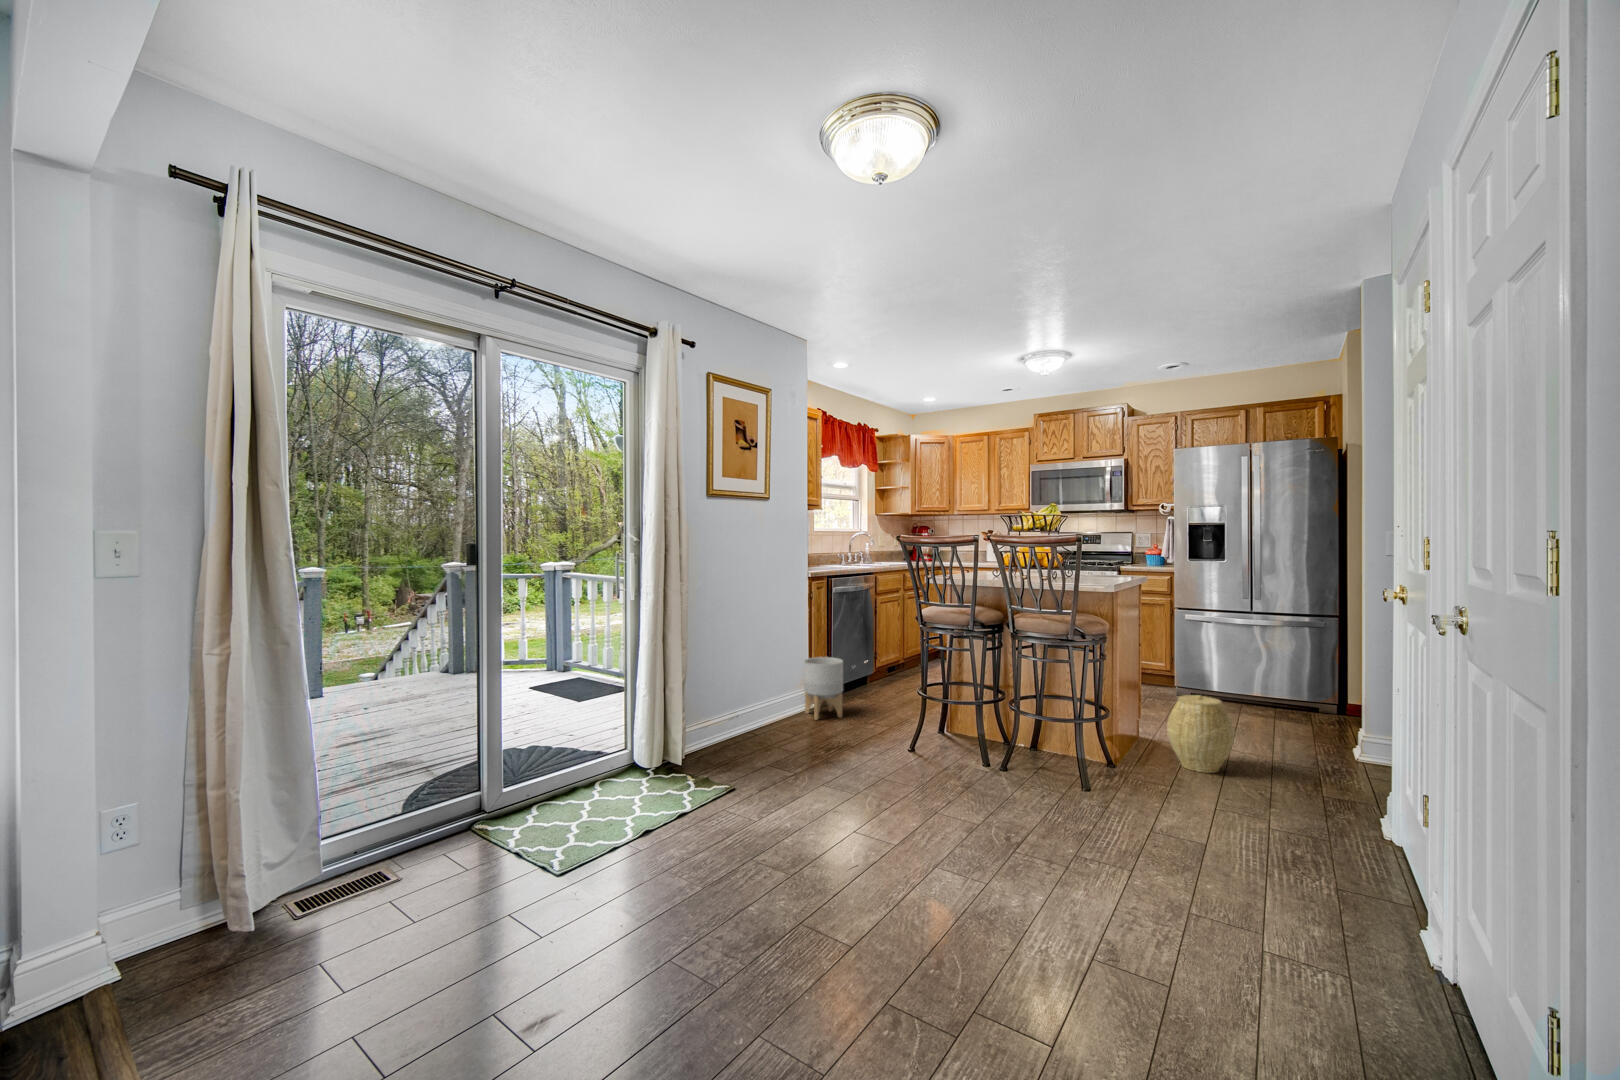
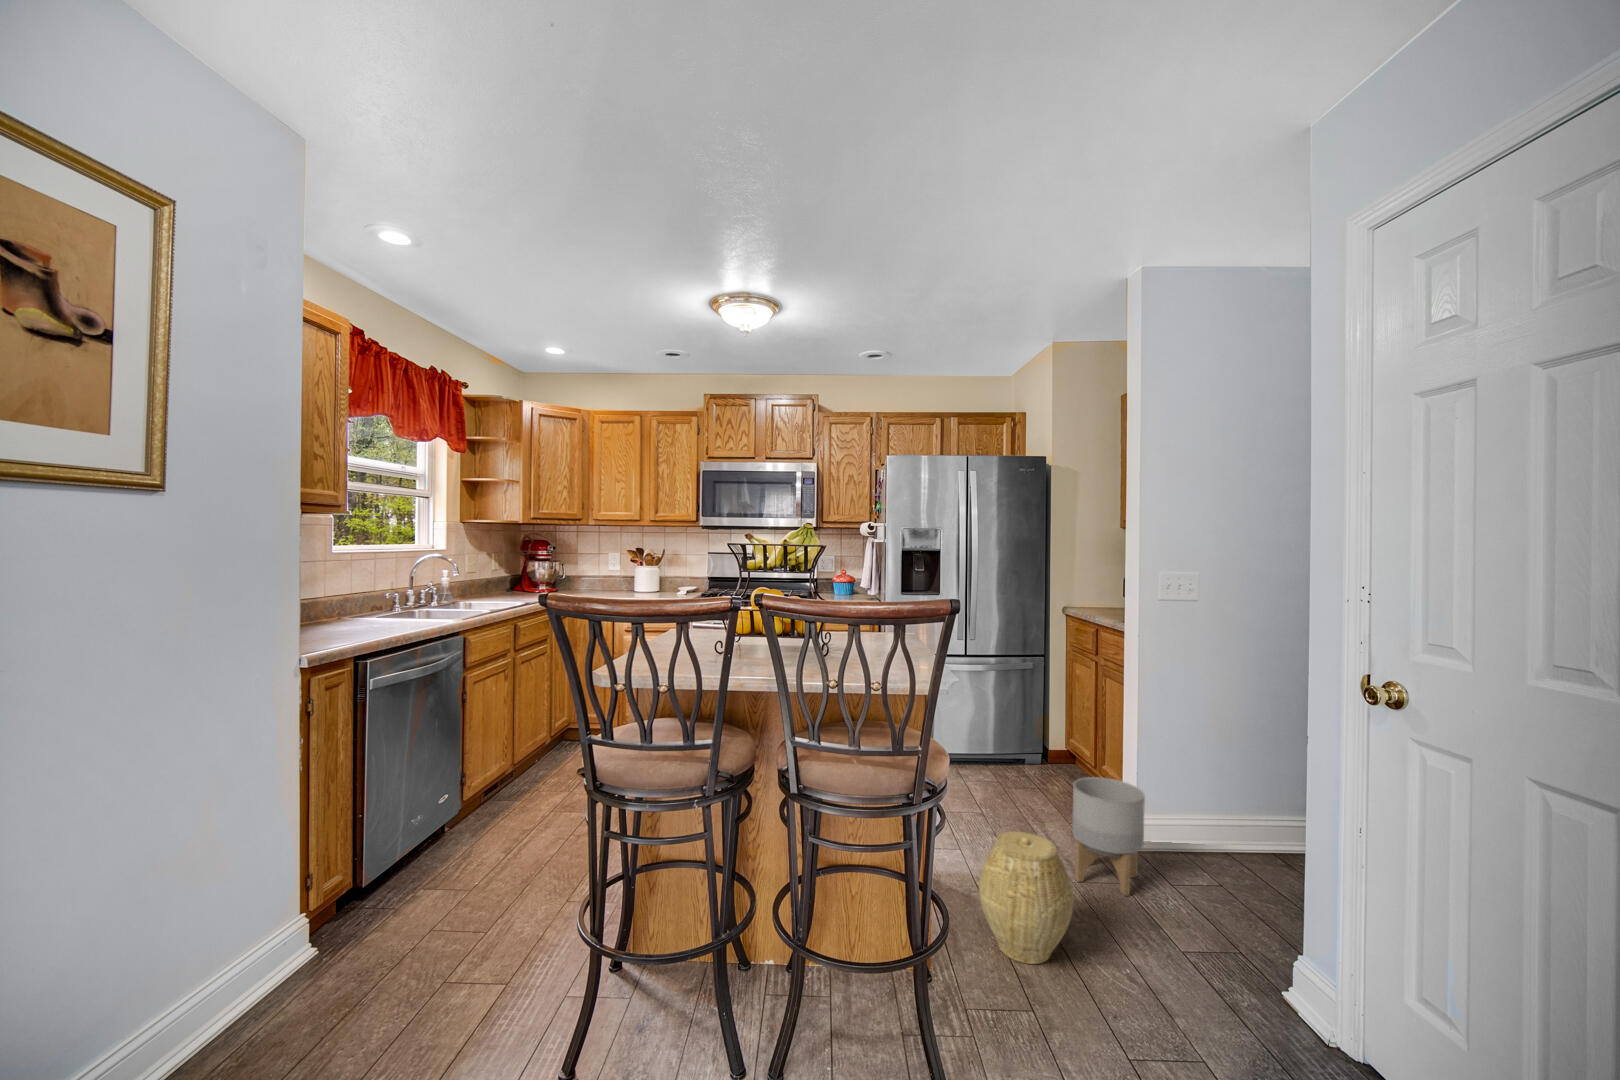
planter: present [804,657,843,720] -> present [1072,777,1145,896]

